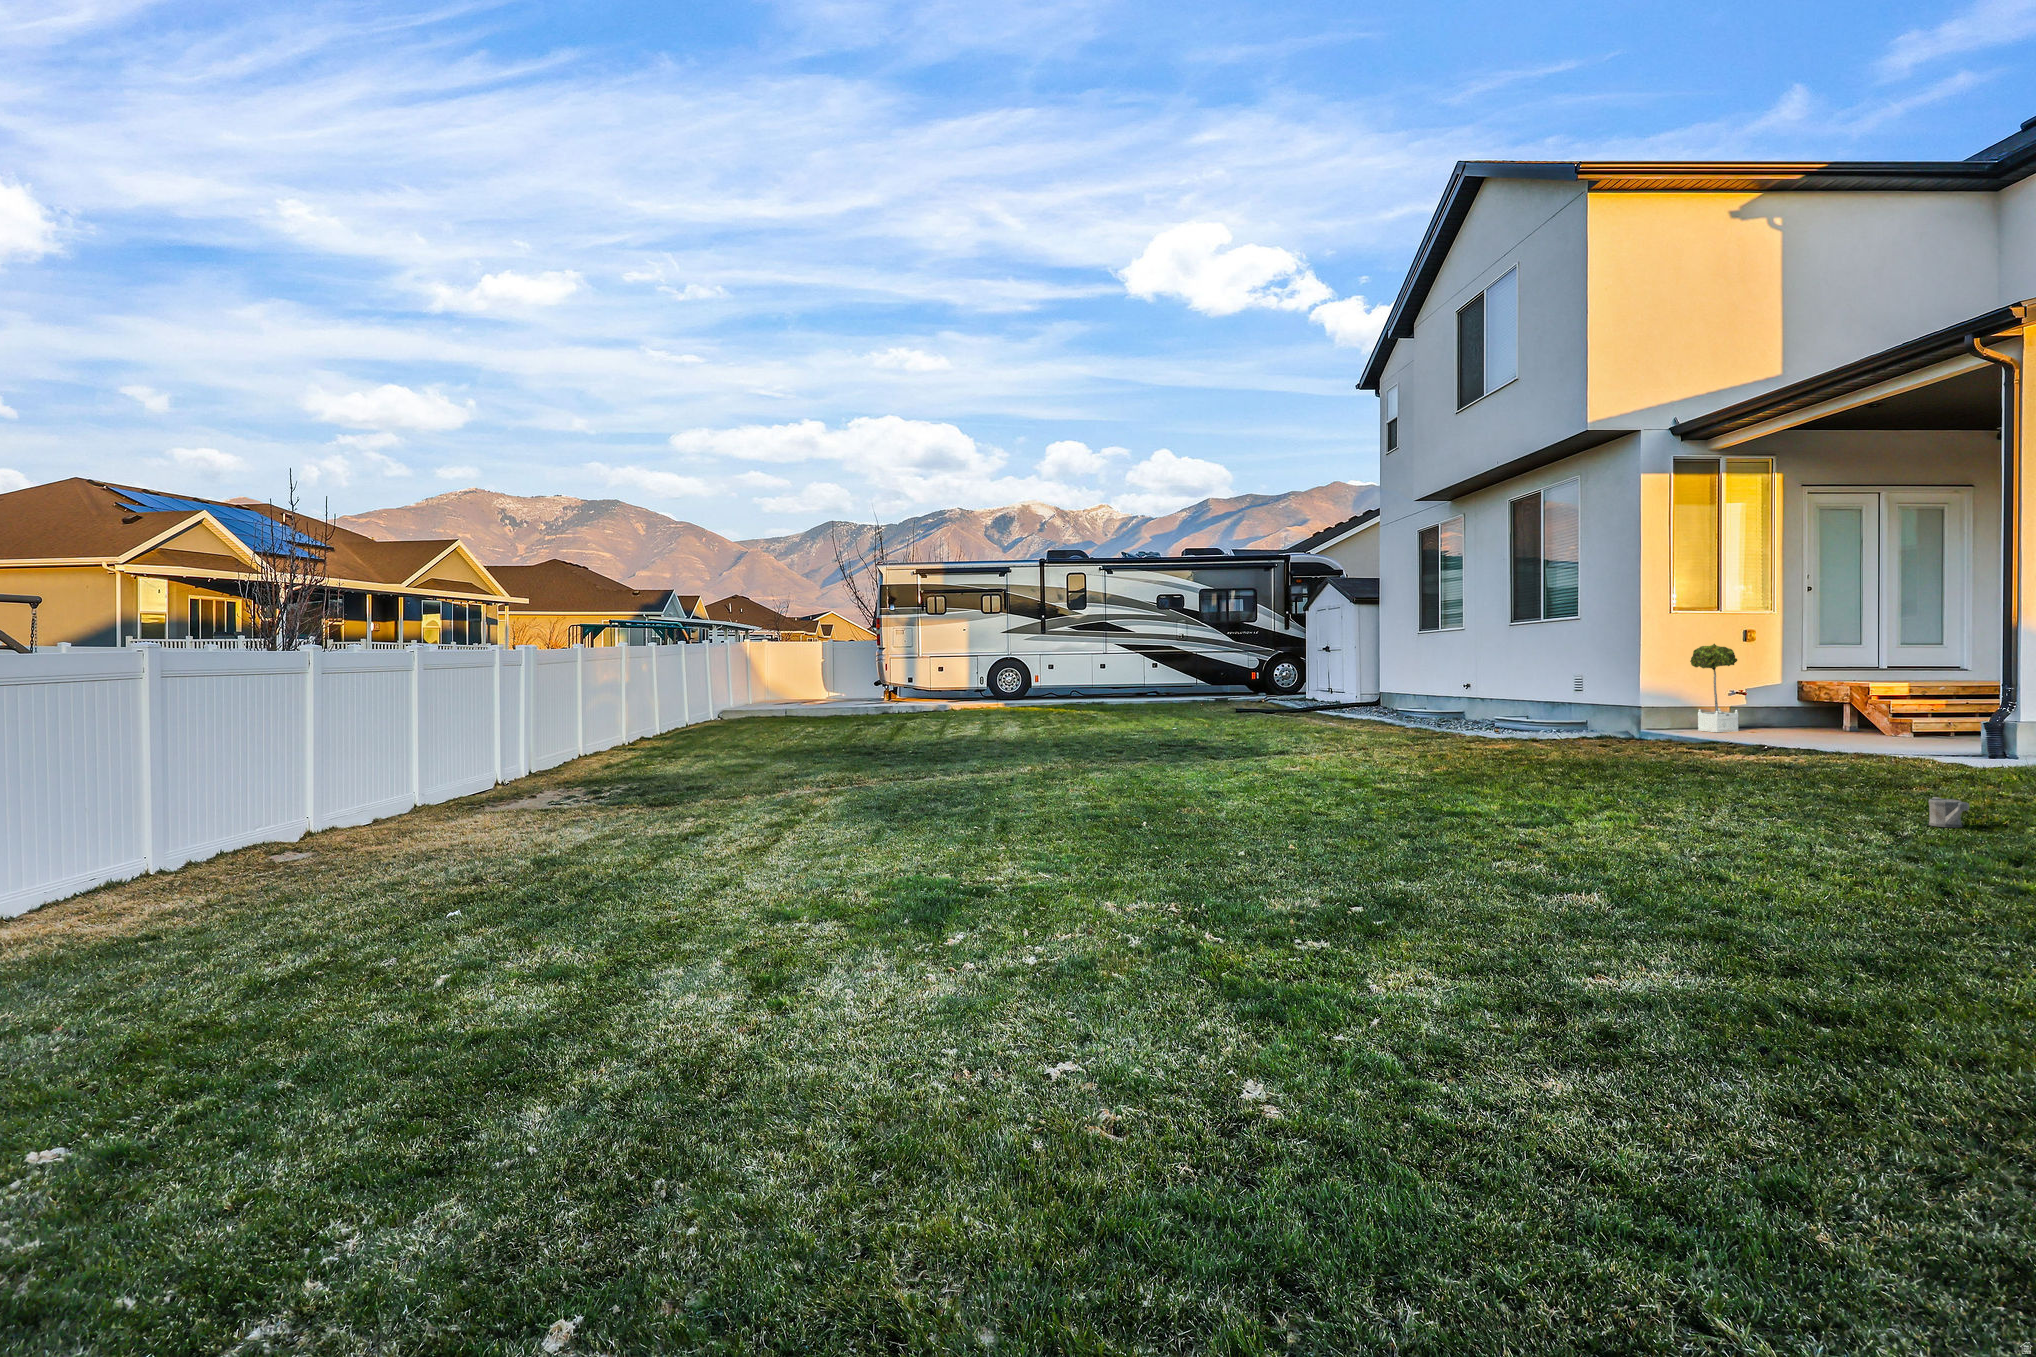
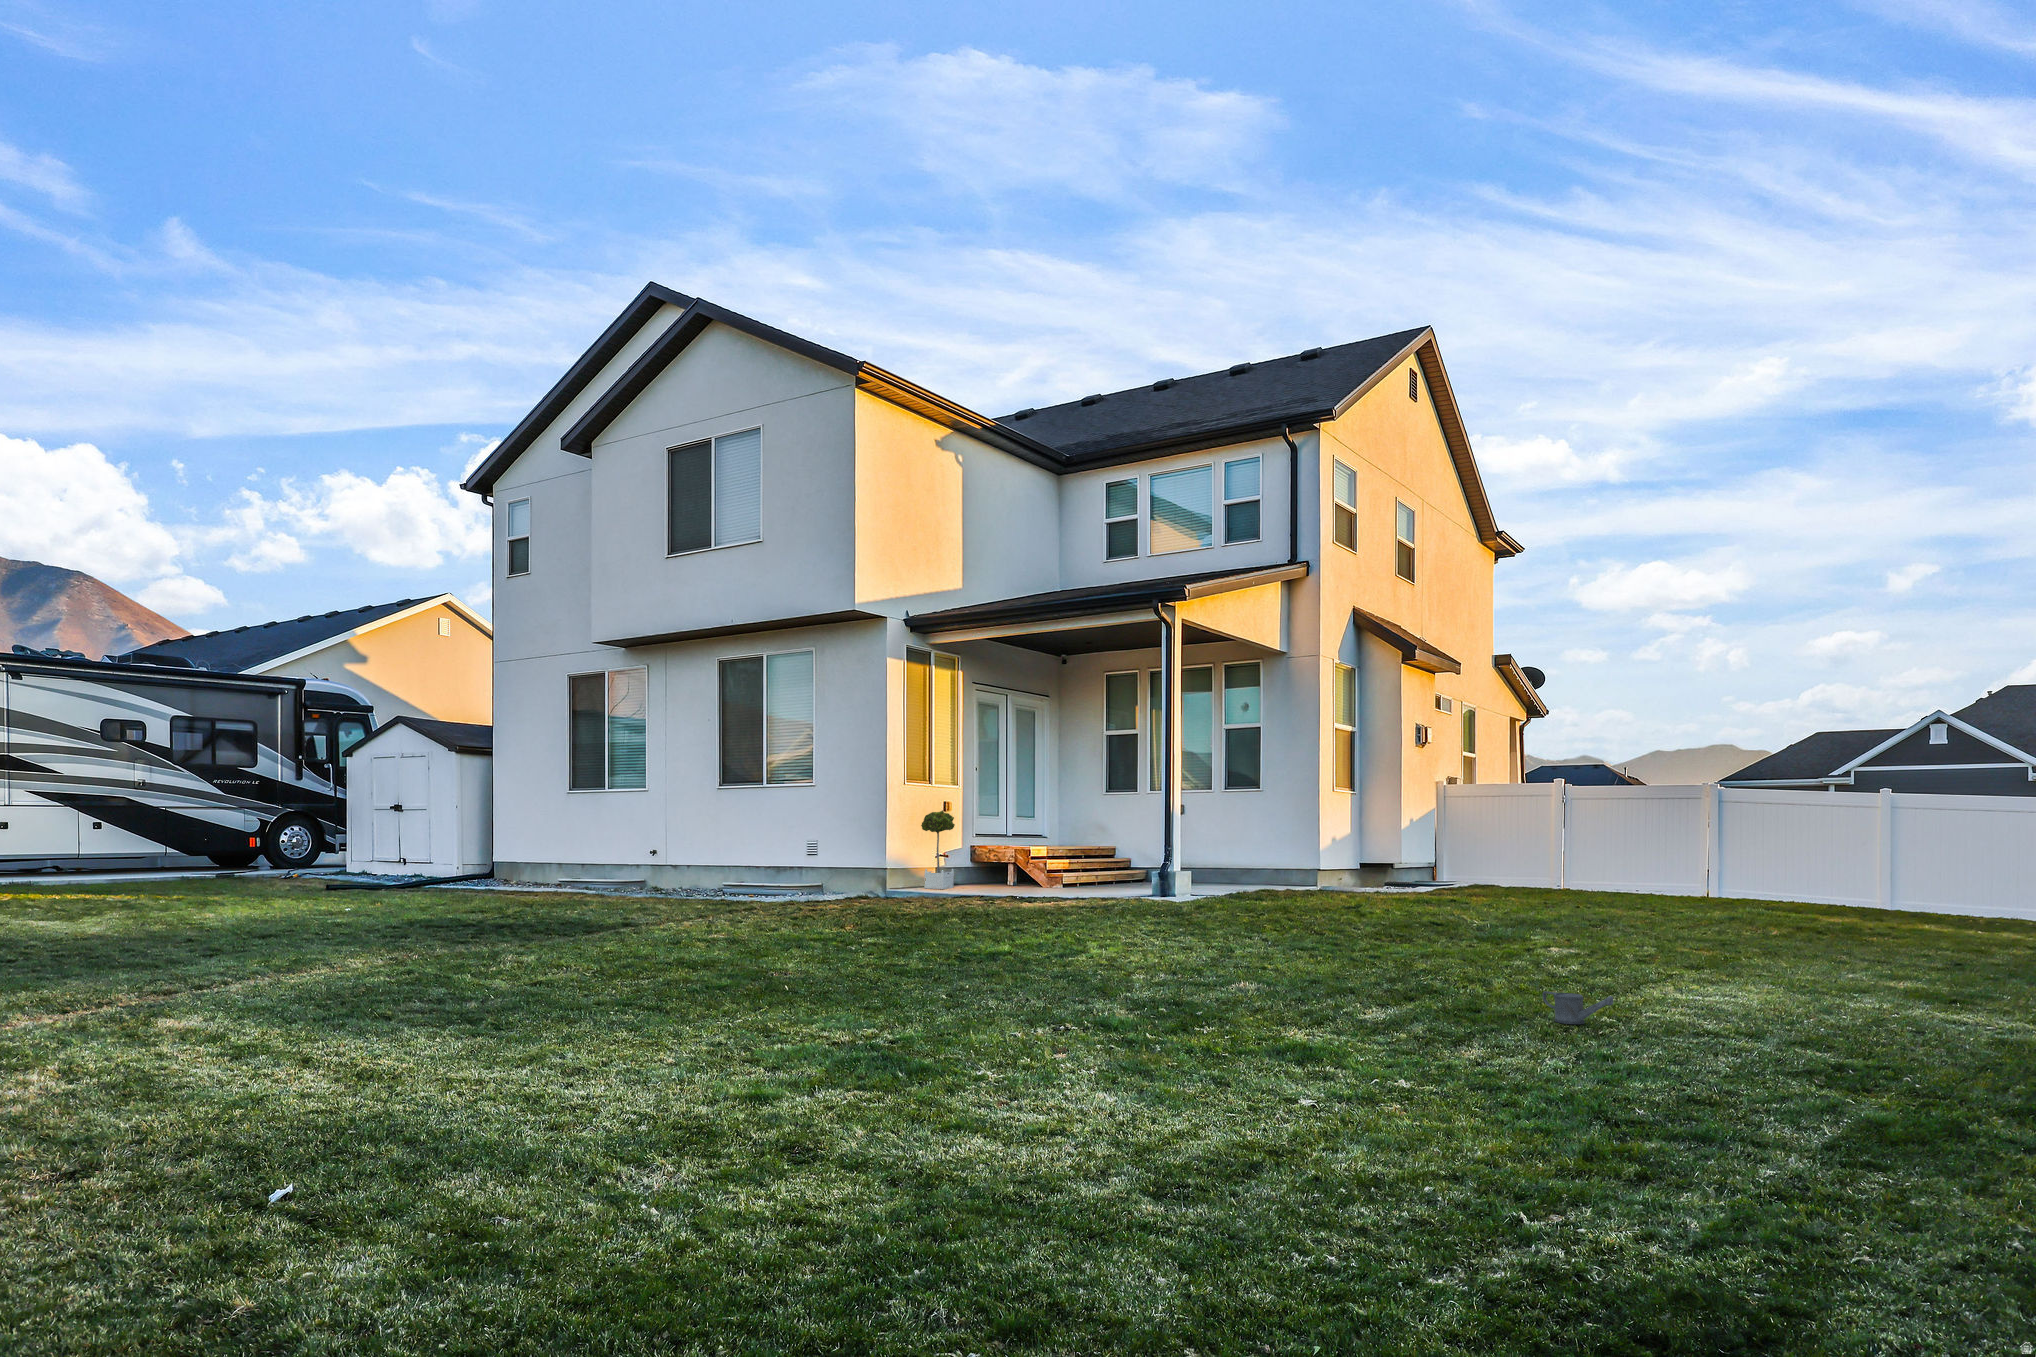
watering can: present [1928,797,1969,828] -> present [1543,991,1613,1024]

